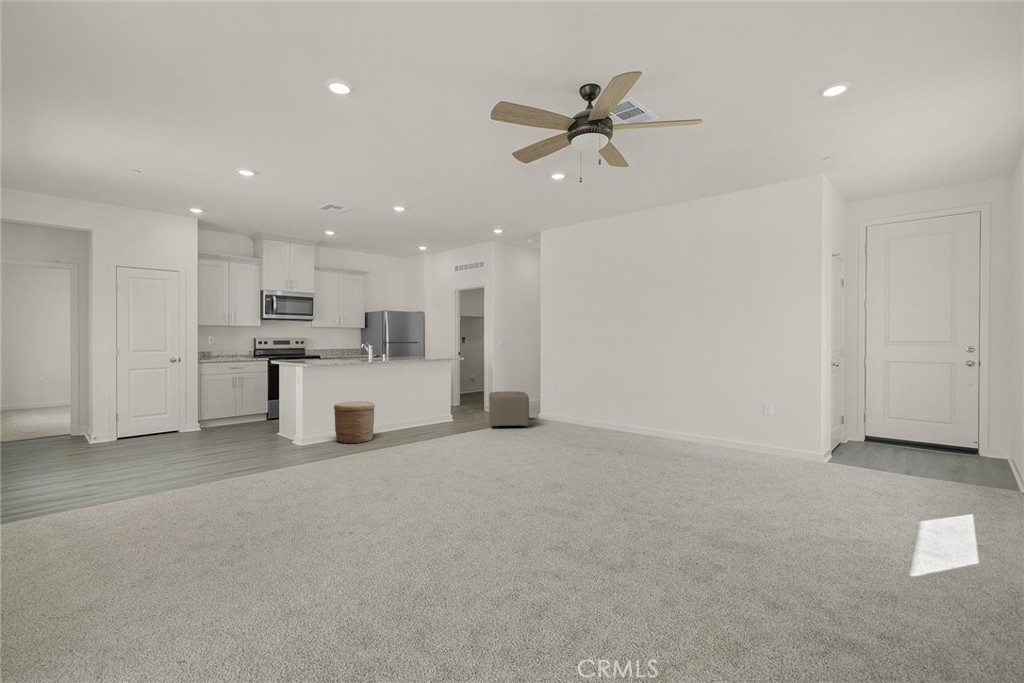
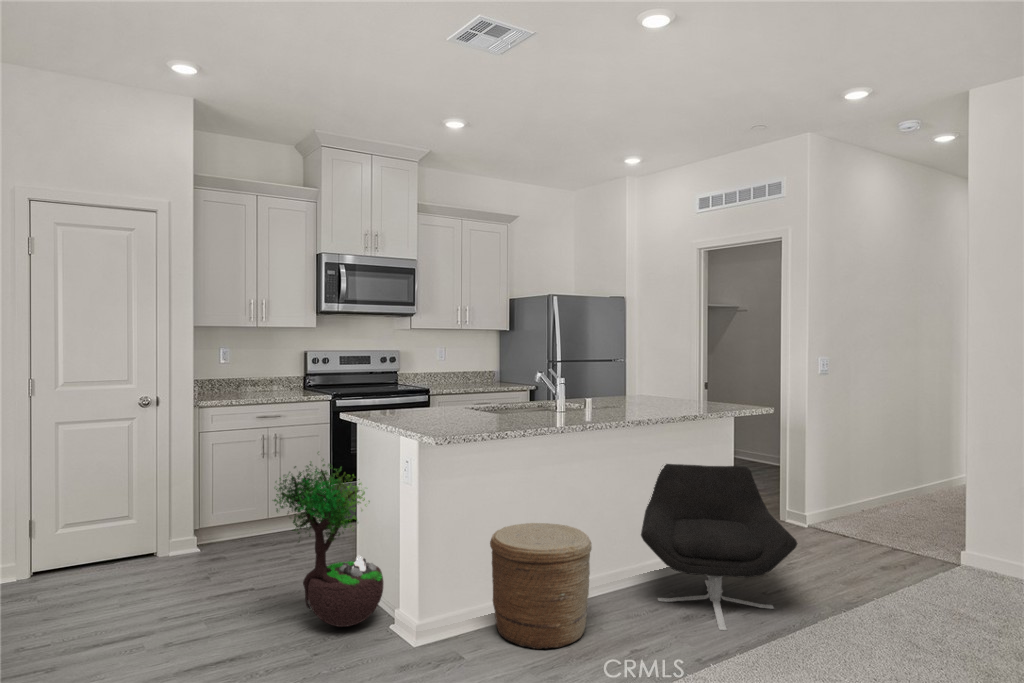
potted tree: none [241,374,290,443] -> present [273,459,383,627]
lounge chair: none [398,381,456,437] -> present [641,464,798,630]
ottoman: present [489,391,529,428] -> none [843,497,987,607]

